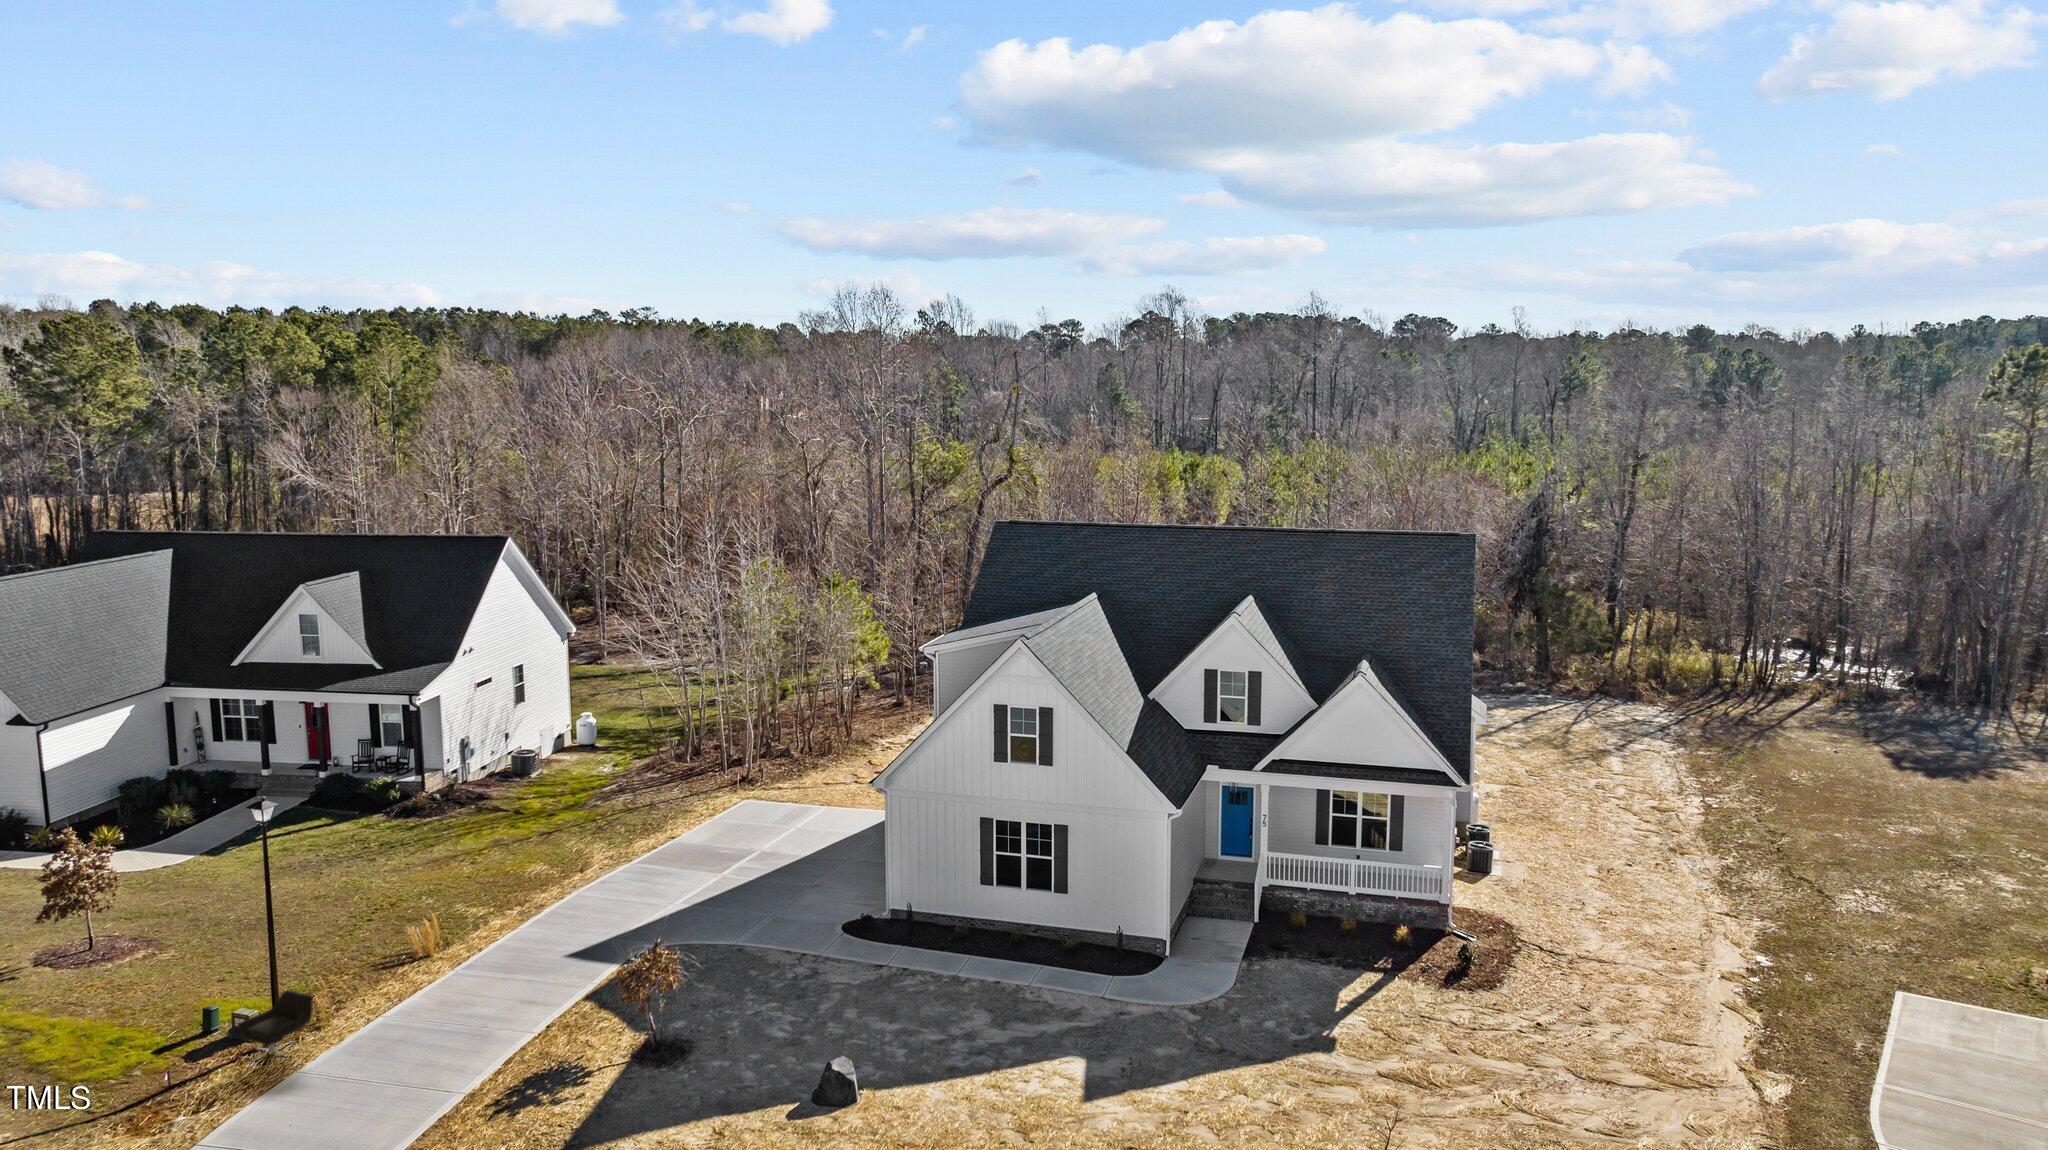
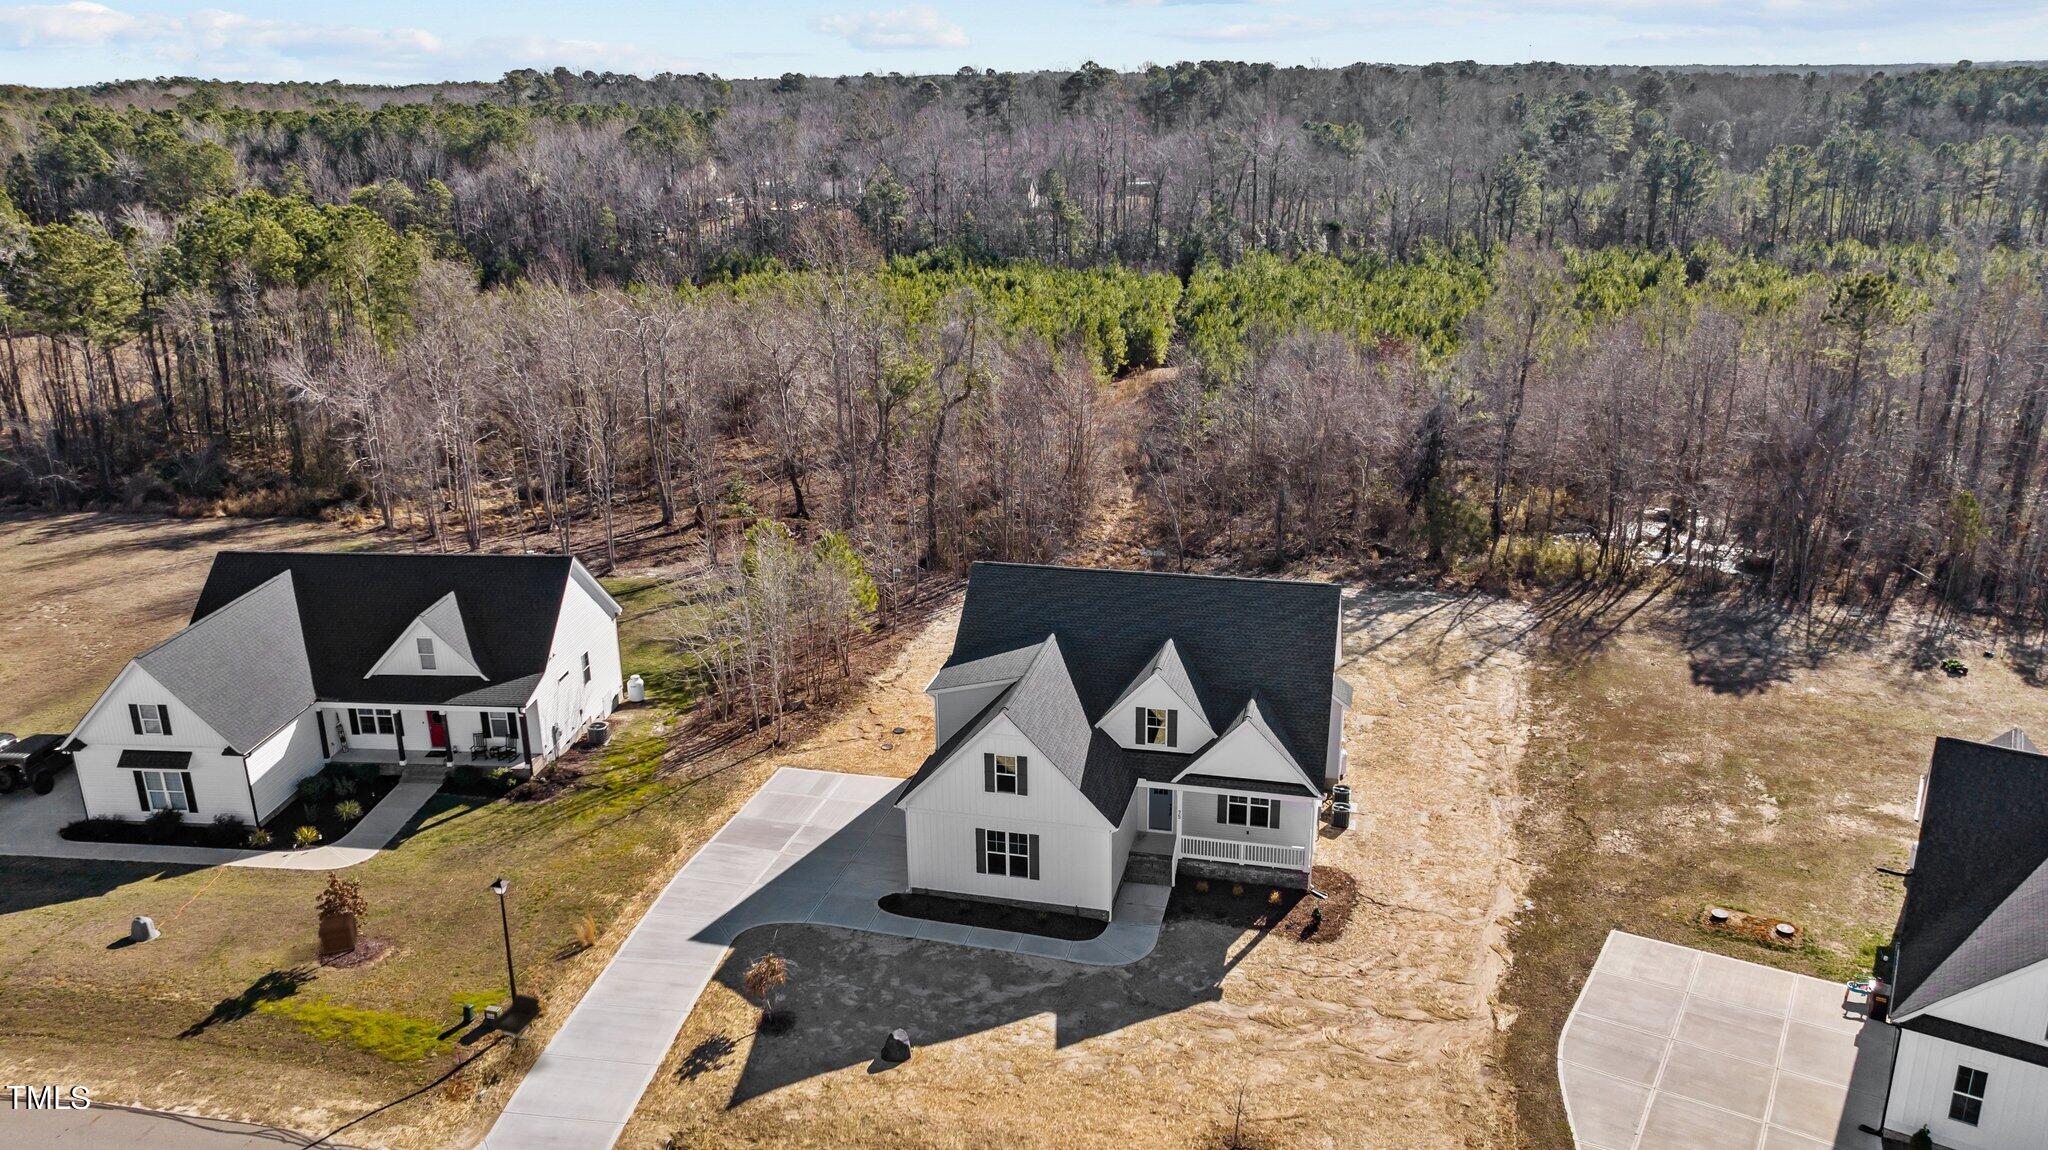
wooden crate: none [49,898,115,953] -> present [318,912,358,955]

